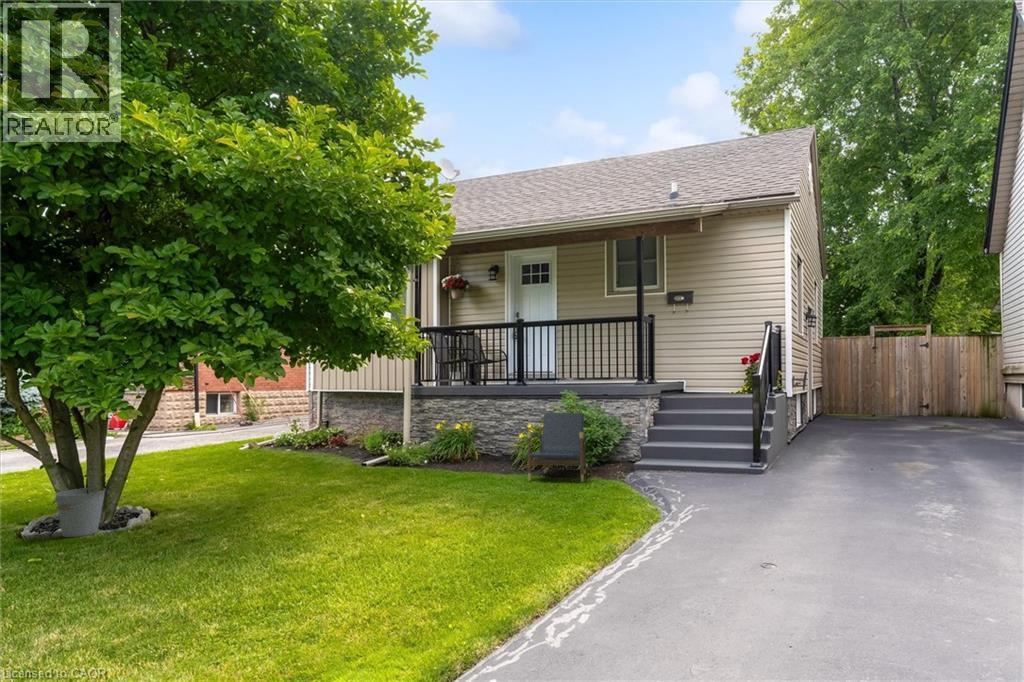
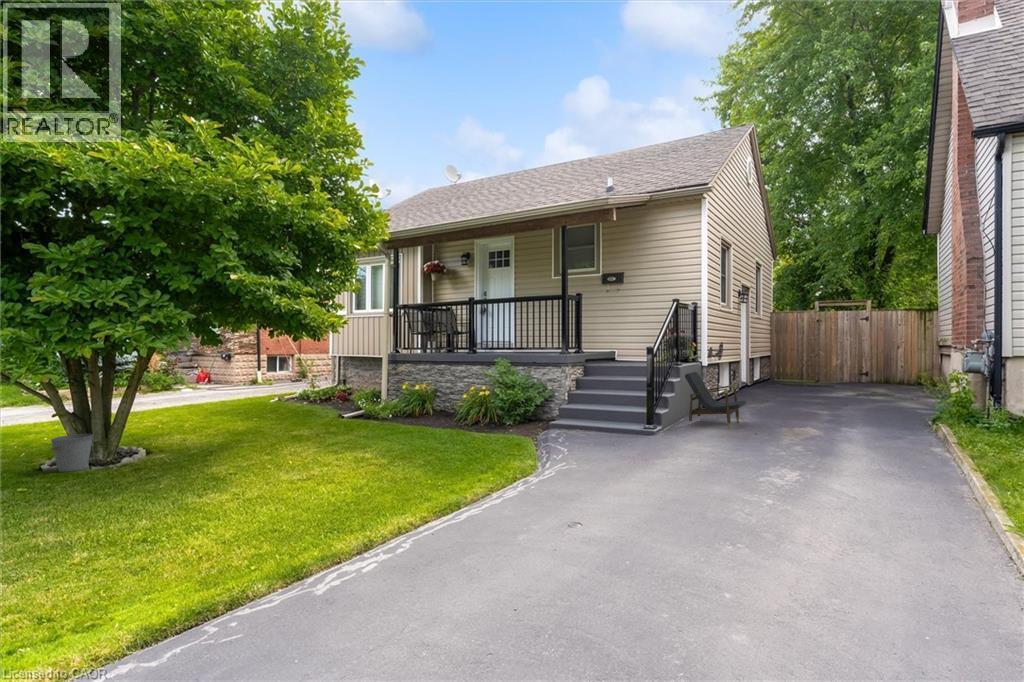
lounge chair: present [527,413,587,482] -> present [685,372,746,429]

